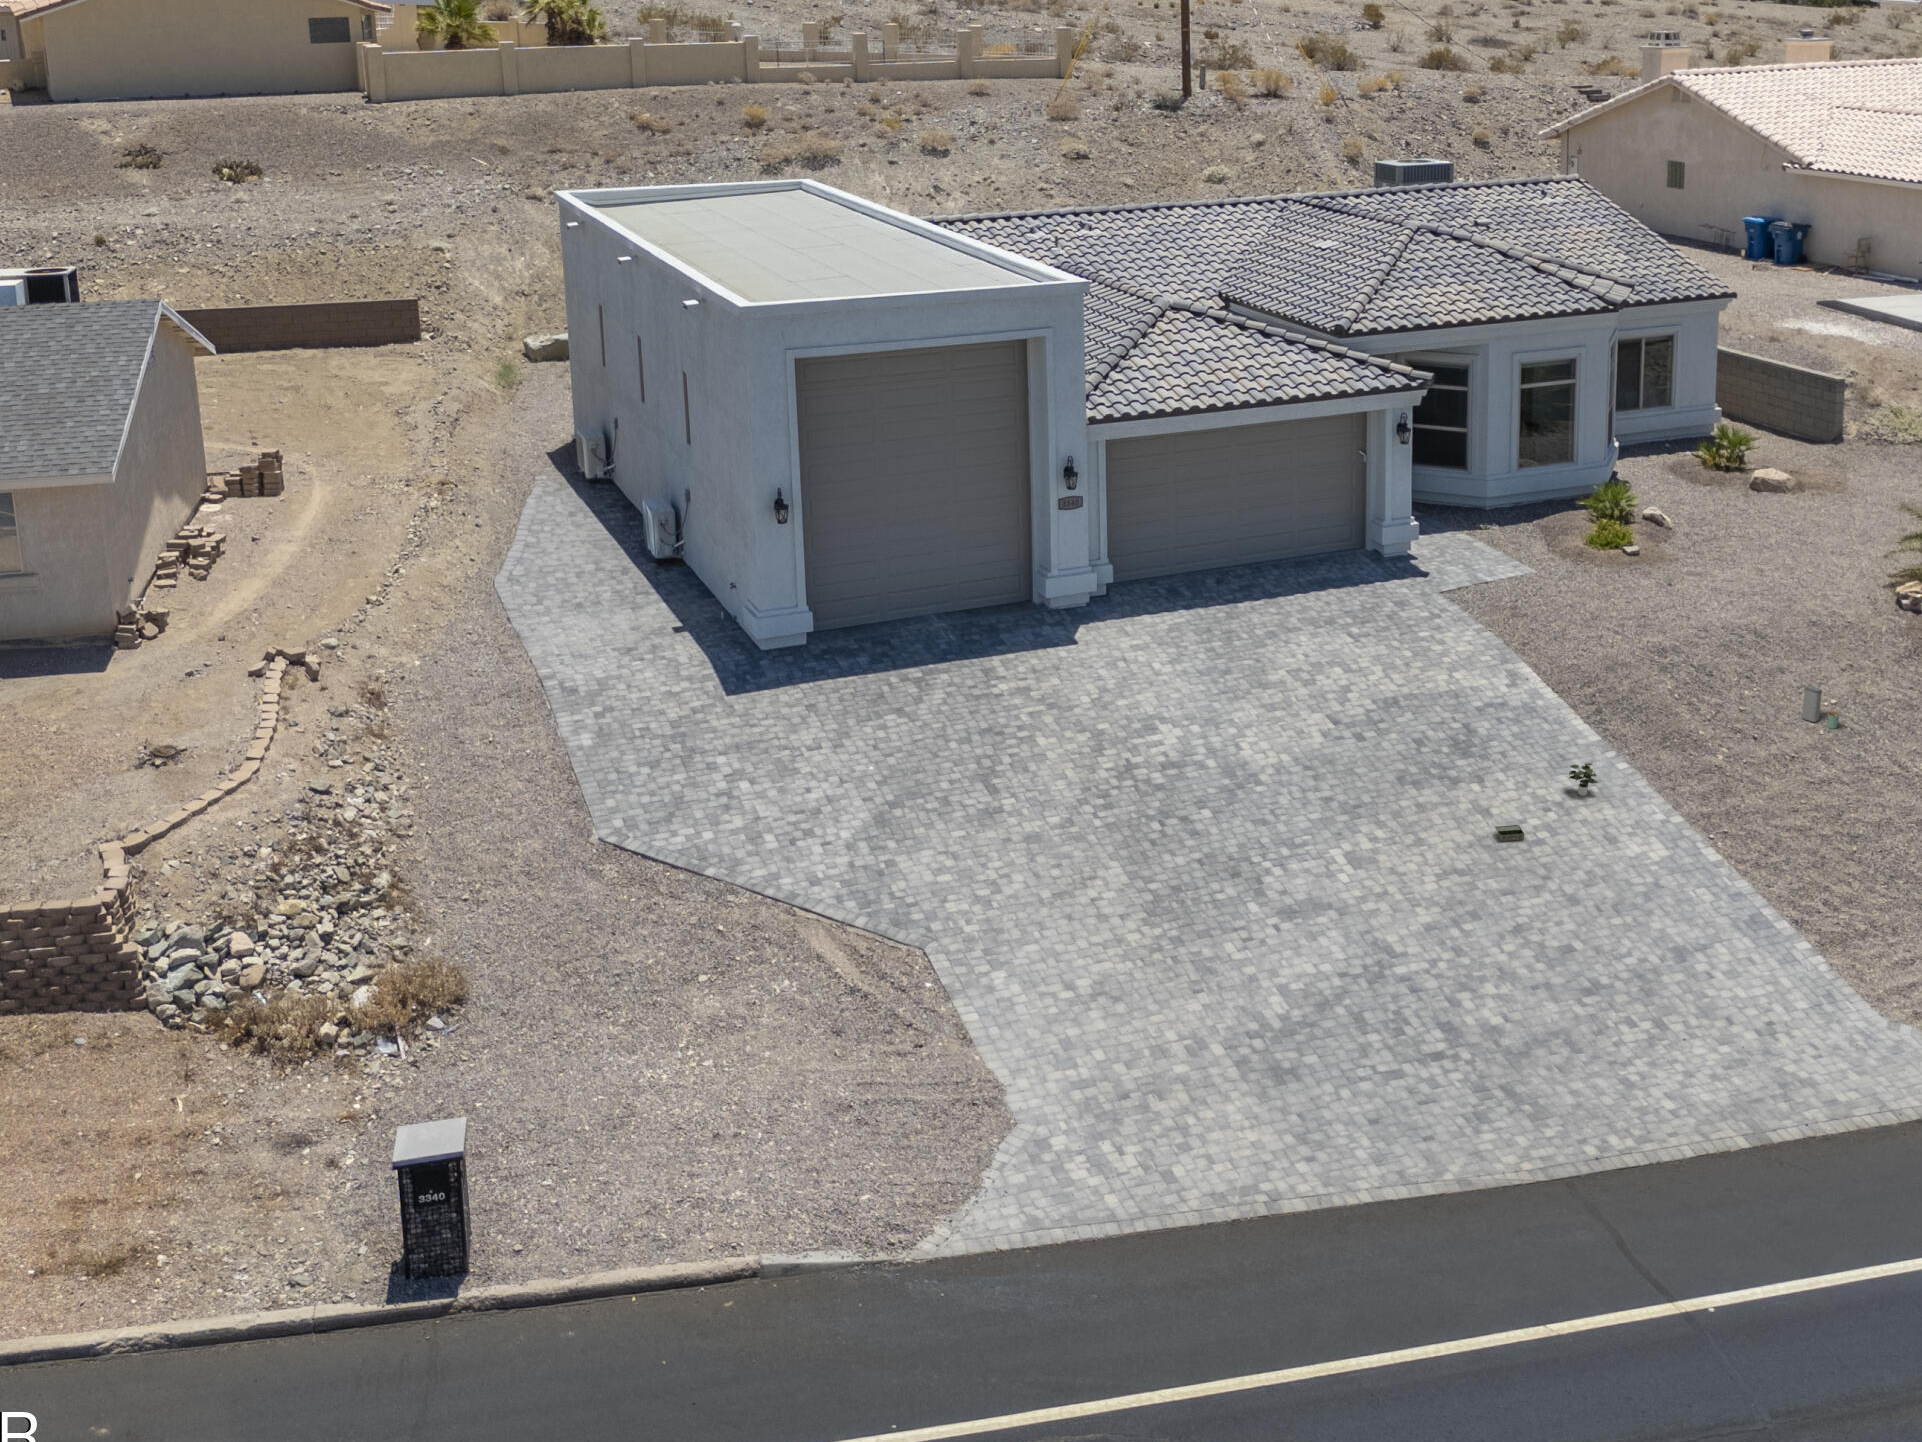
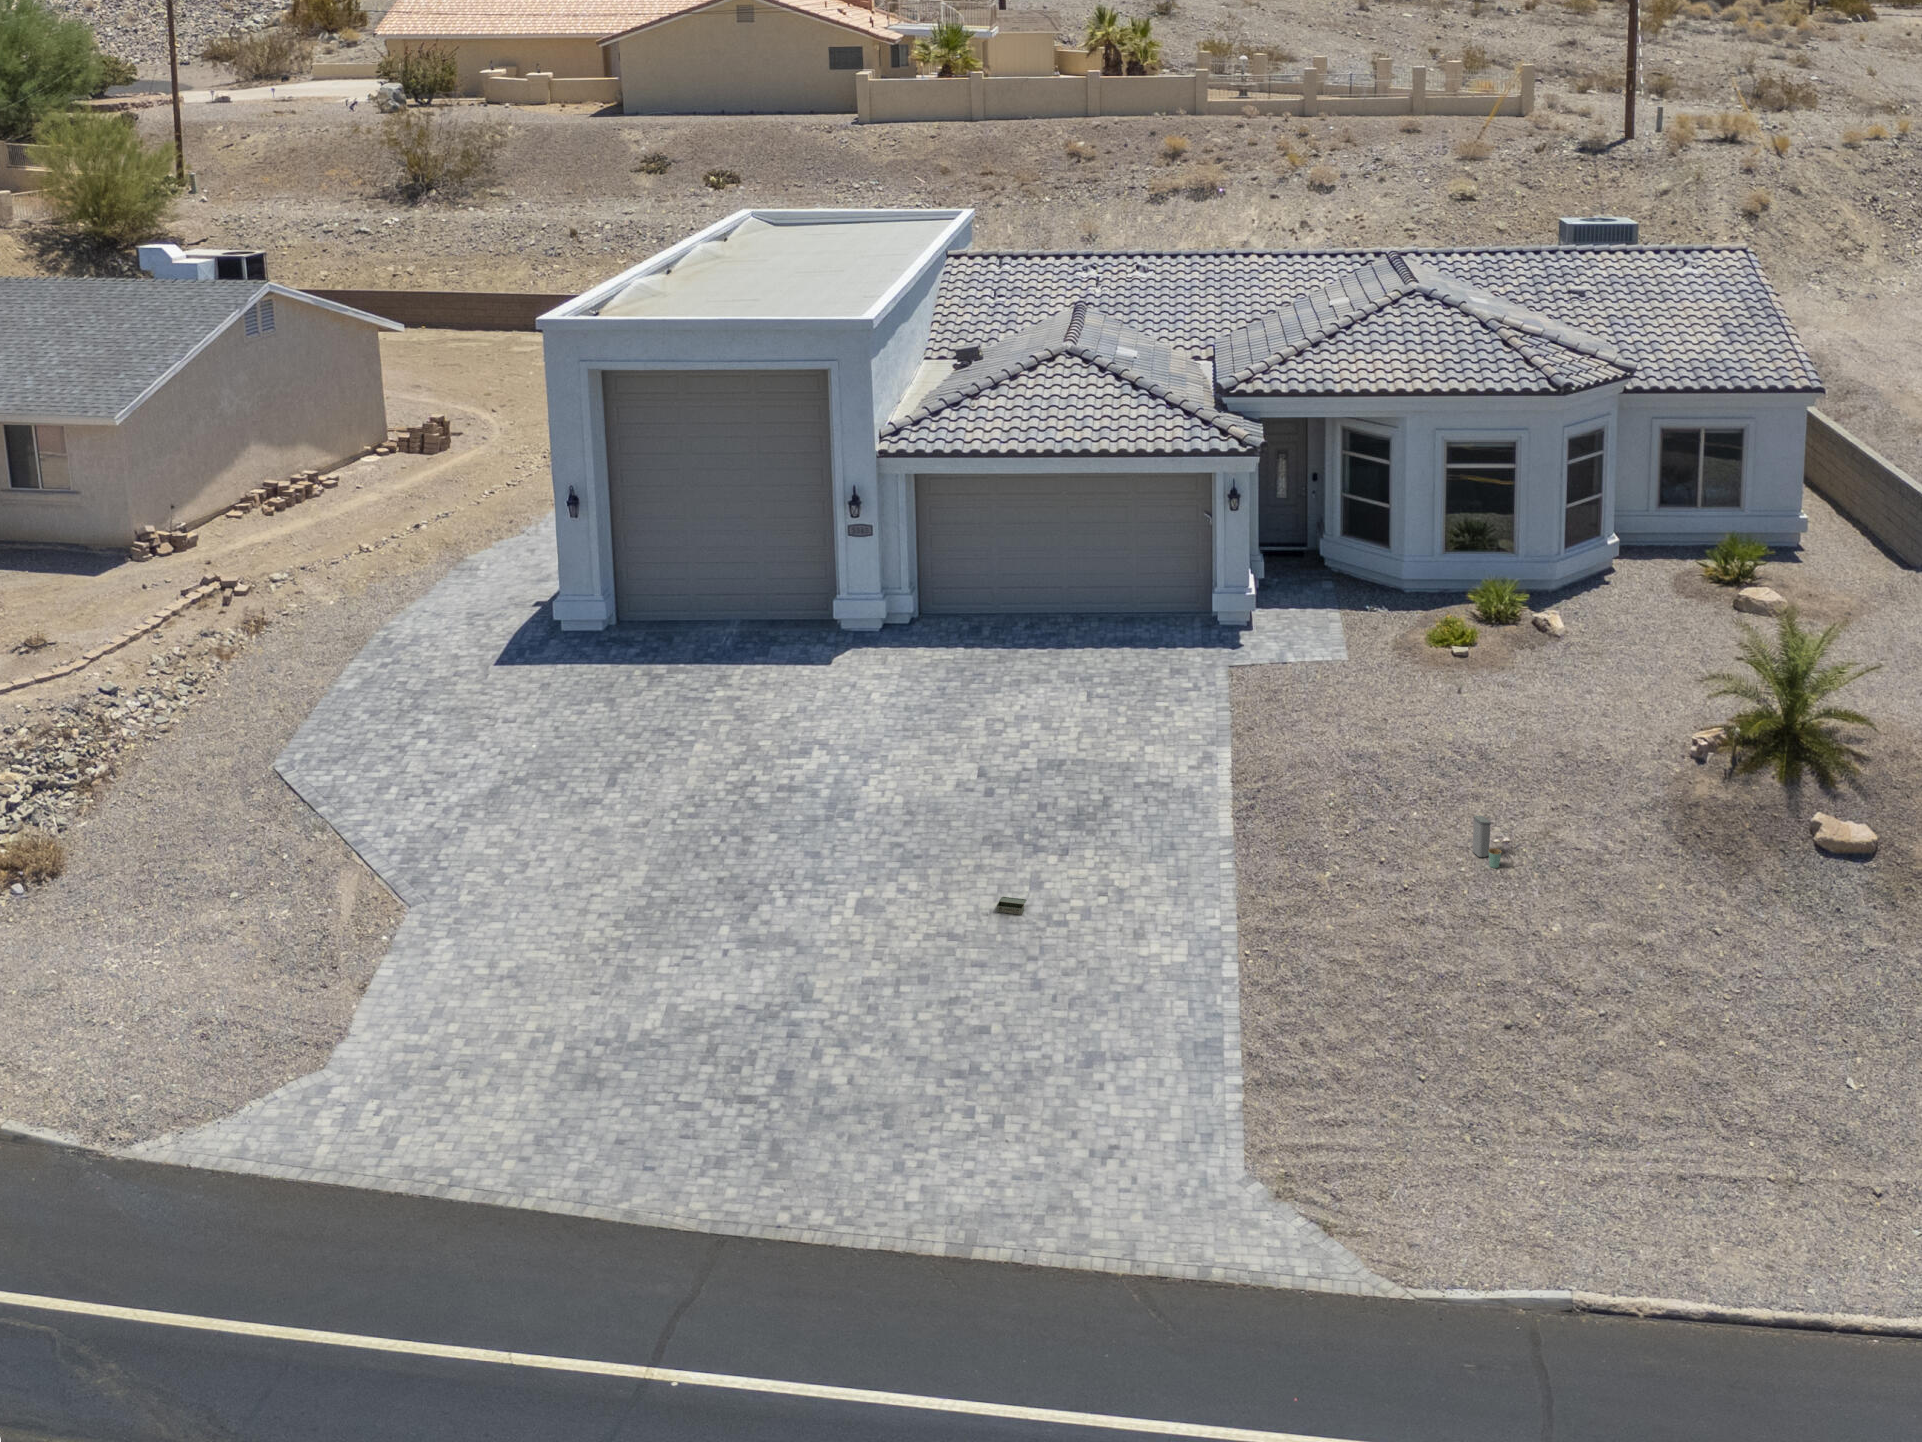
potted plant: present [1569,763,1598,796] -> none [1123,851,1156,885]

